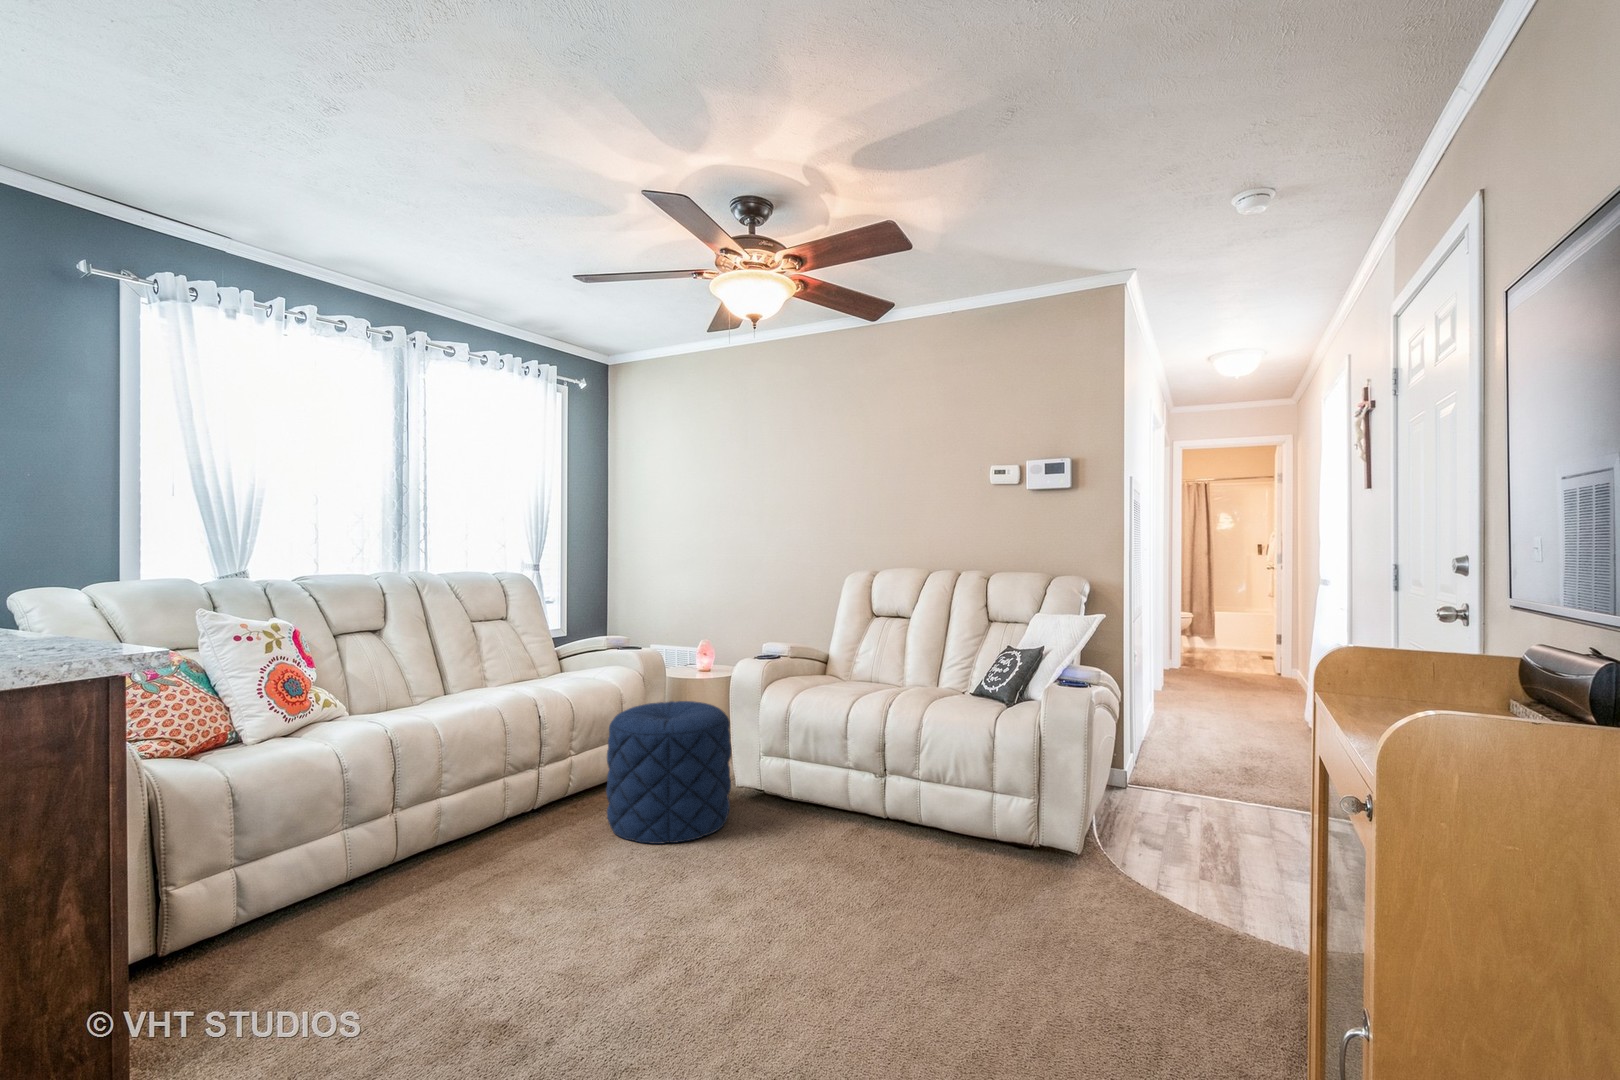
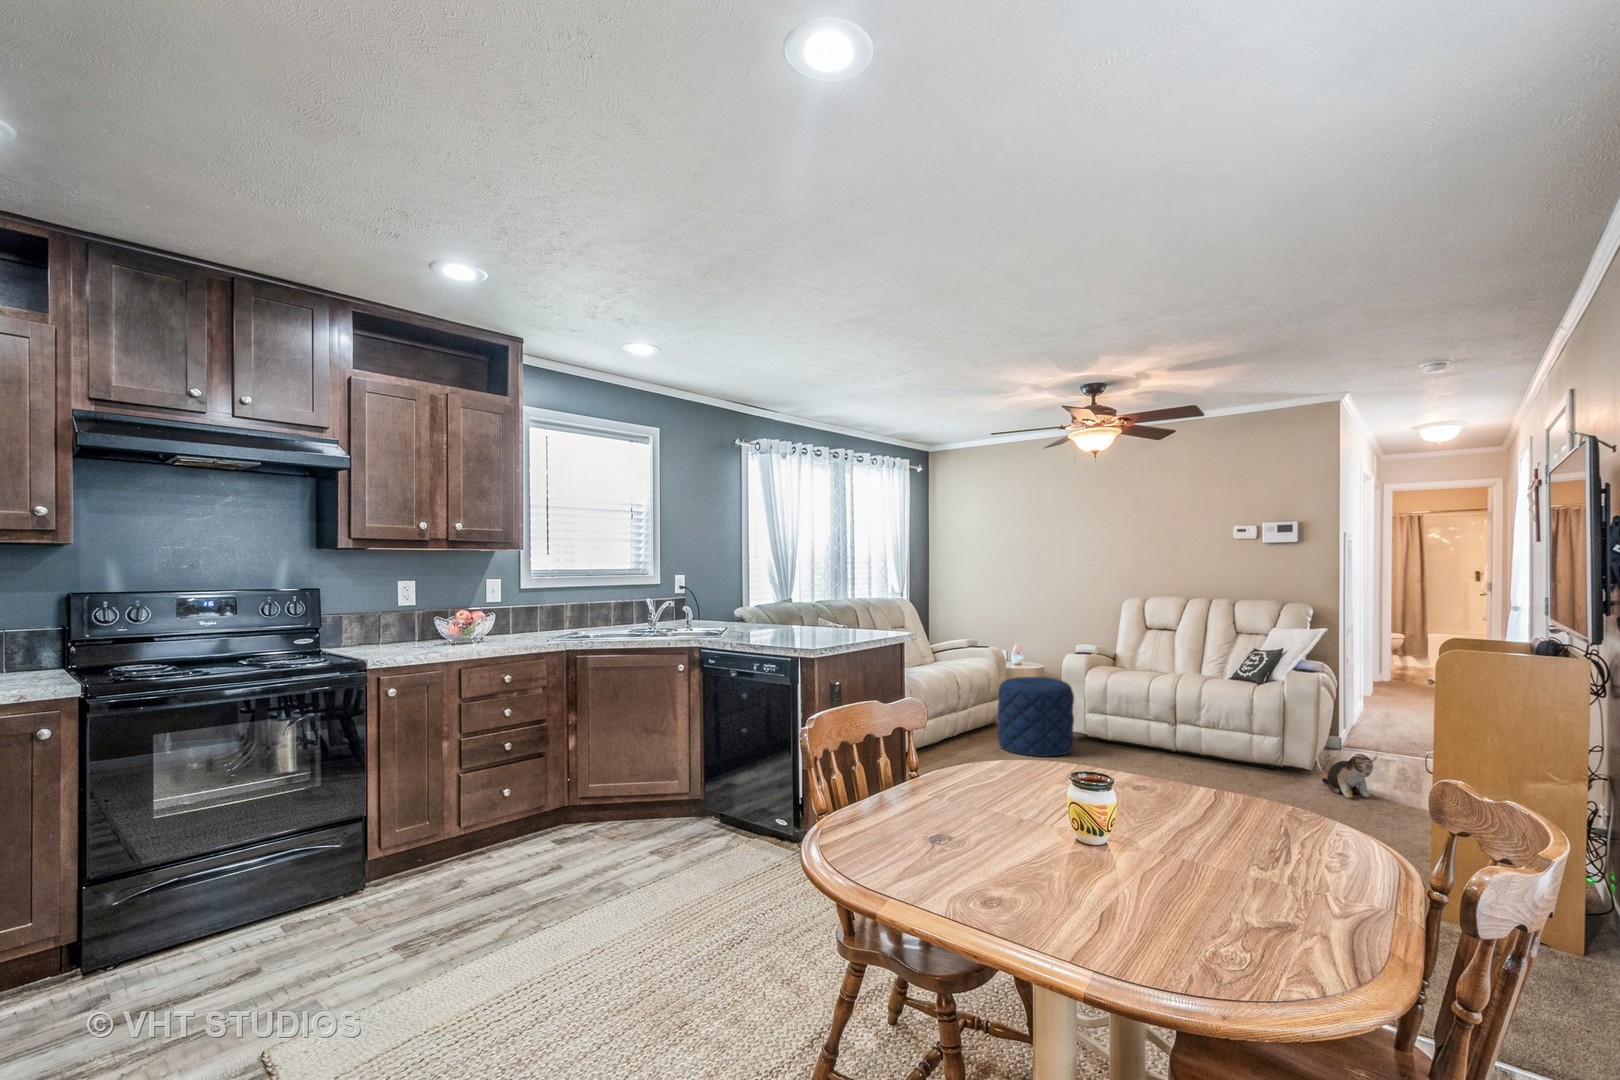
plush toy: none [1095,834,1180,913] -> present [1322,754,1377,798]

